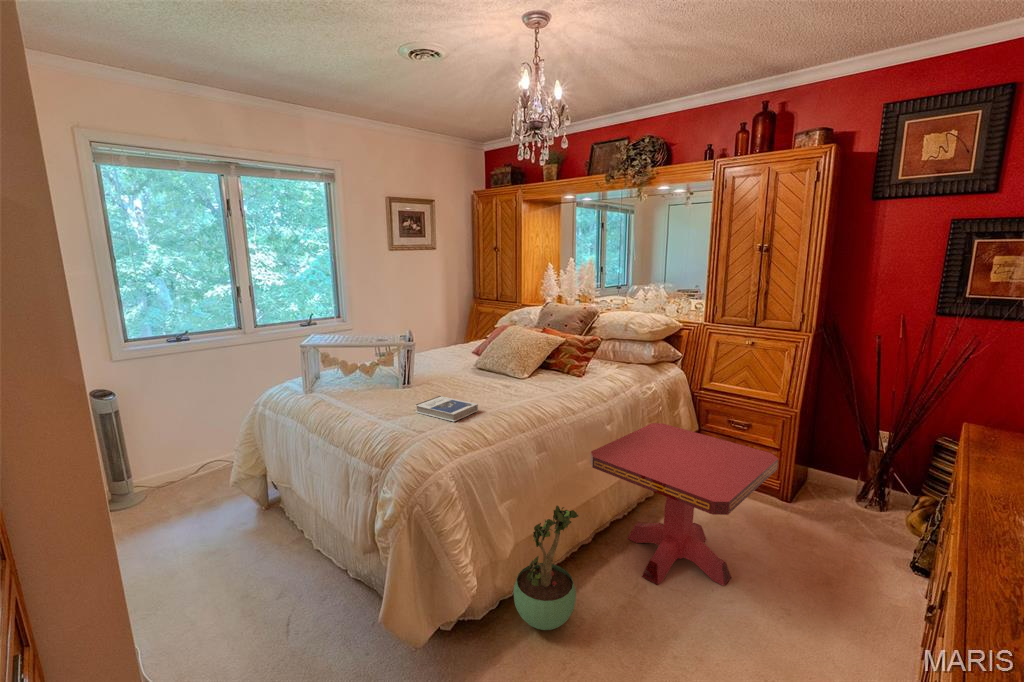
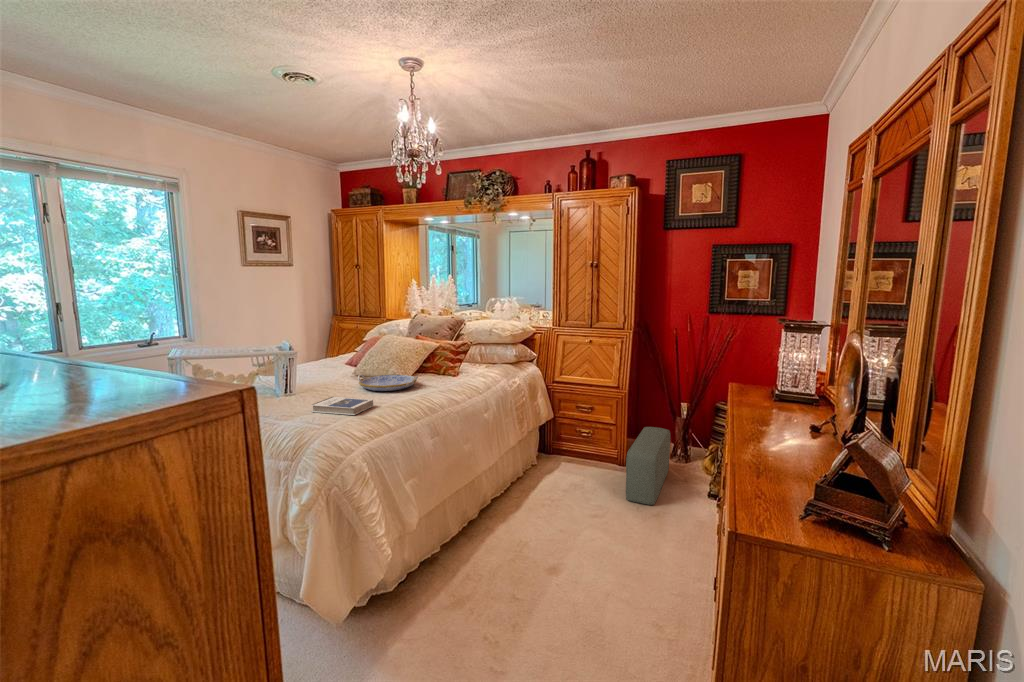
serving tray: none [472,370,534,392] -> present [358,374,418,391]
side table: present [591,423,778,586] -> none [474,410,617,539]
pouf: none [785,458,860,567] -> present [626,427,670,505]
potted plant: present [514,505,578,630] -> none [419,476,474,588]

